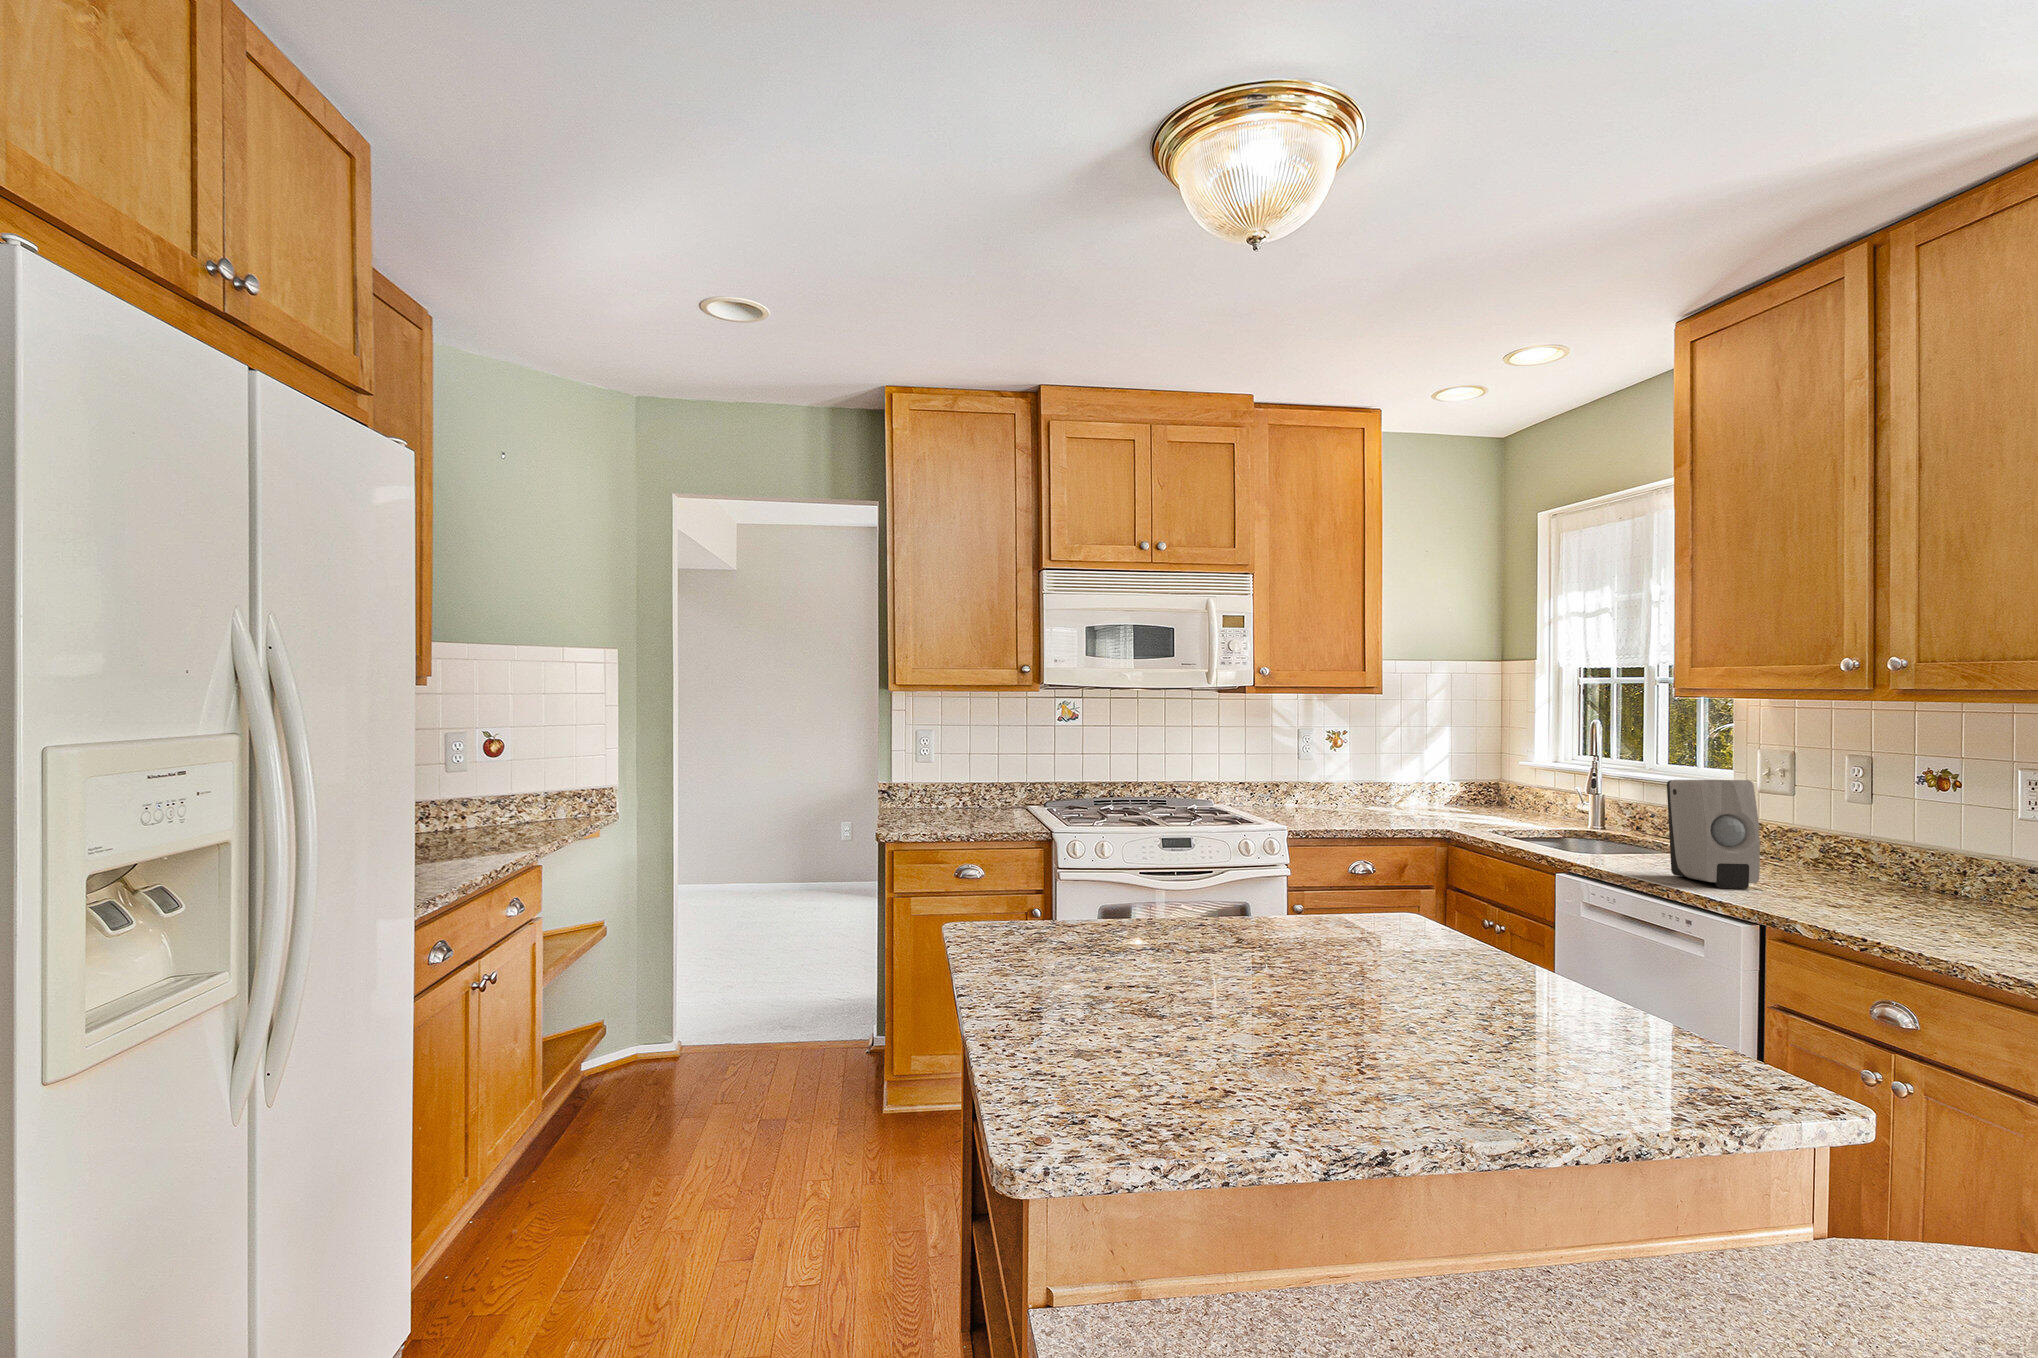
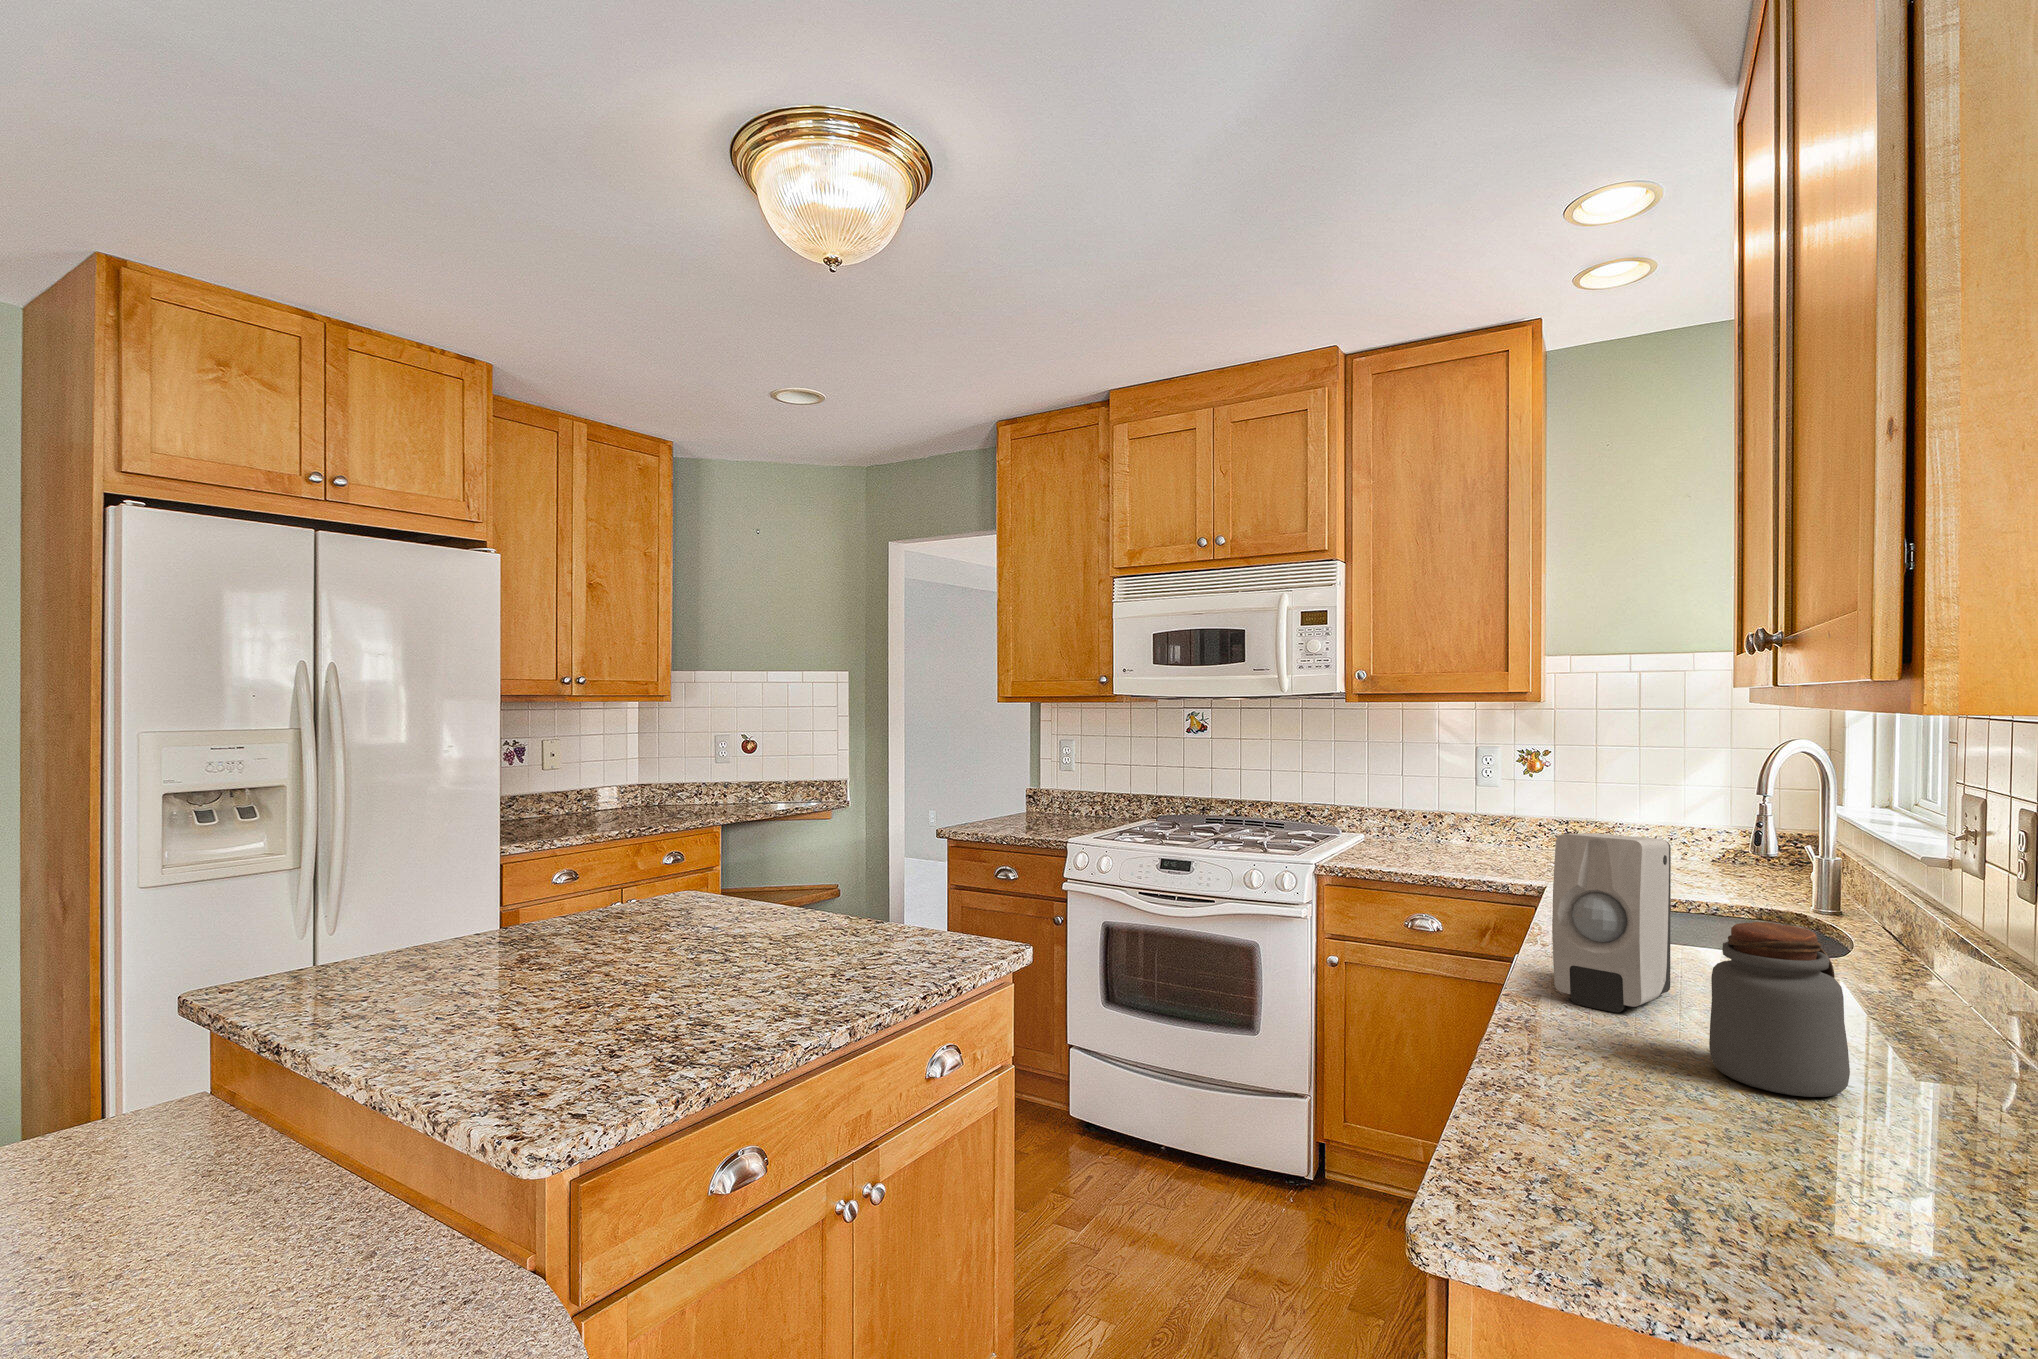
jar: none [1845,819,1928,909] -> present [1709,922,1850,1097]

